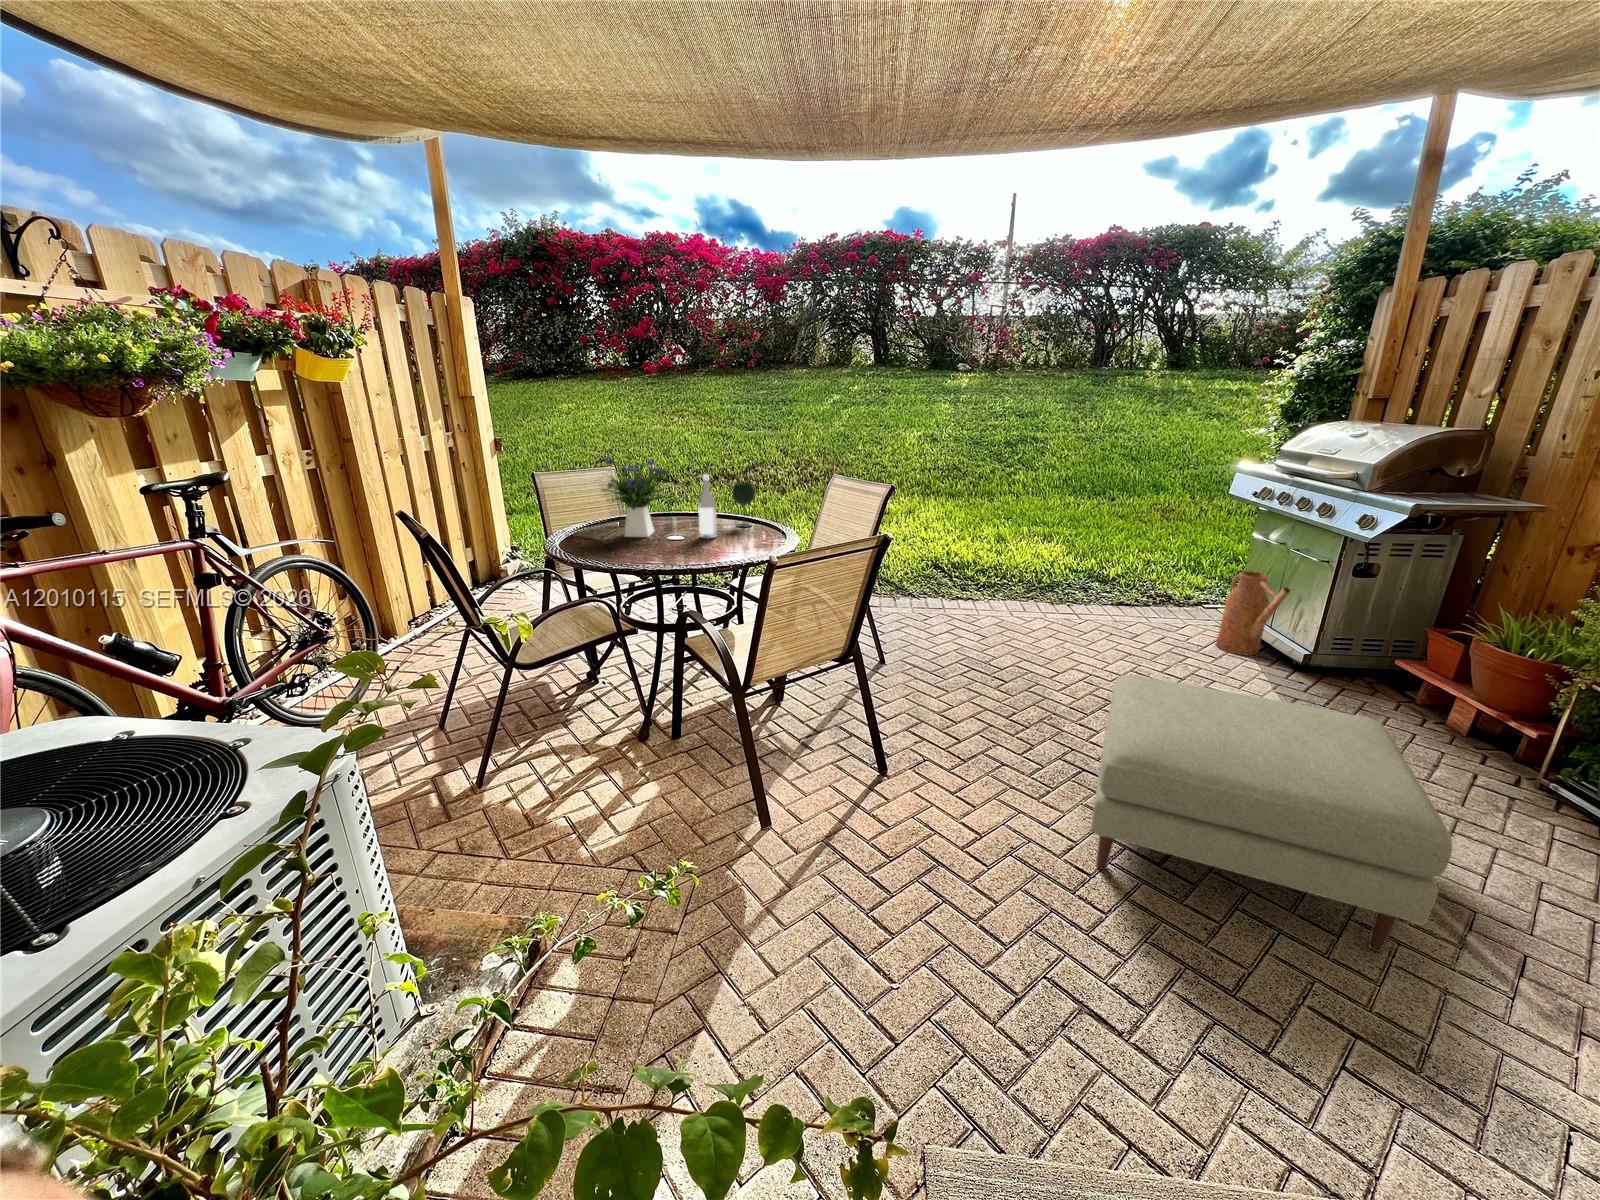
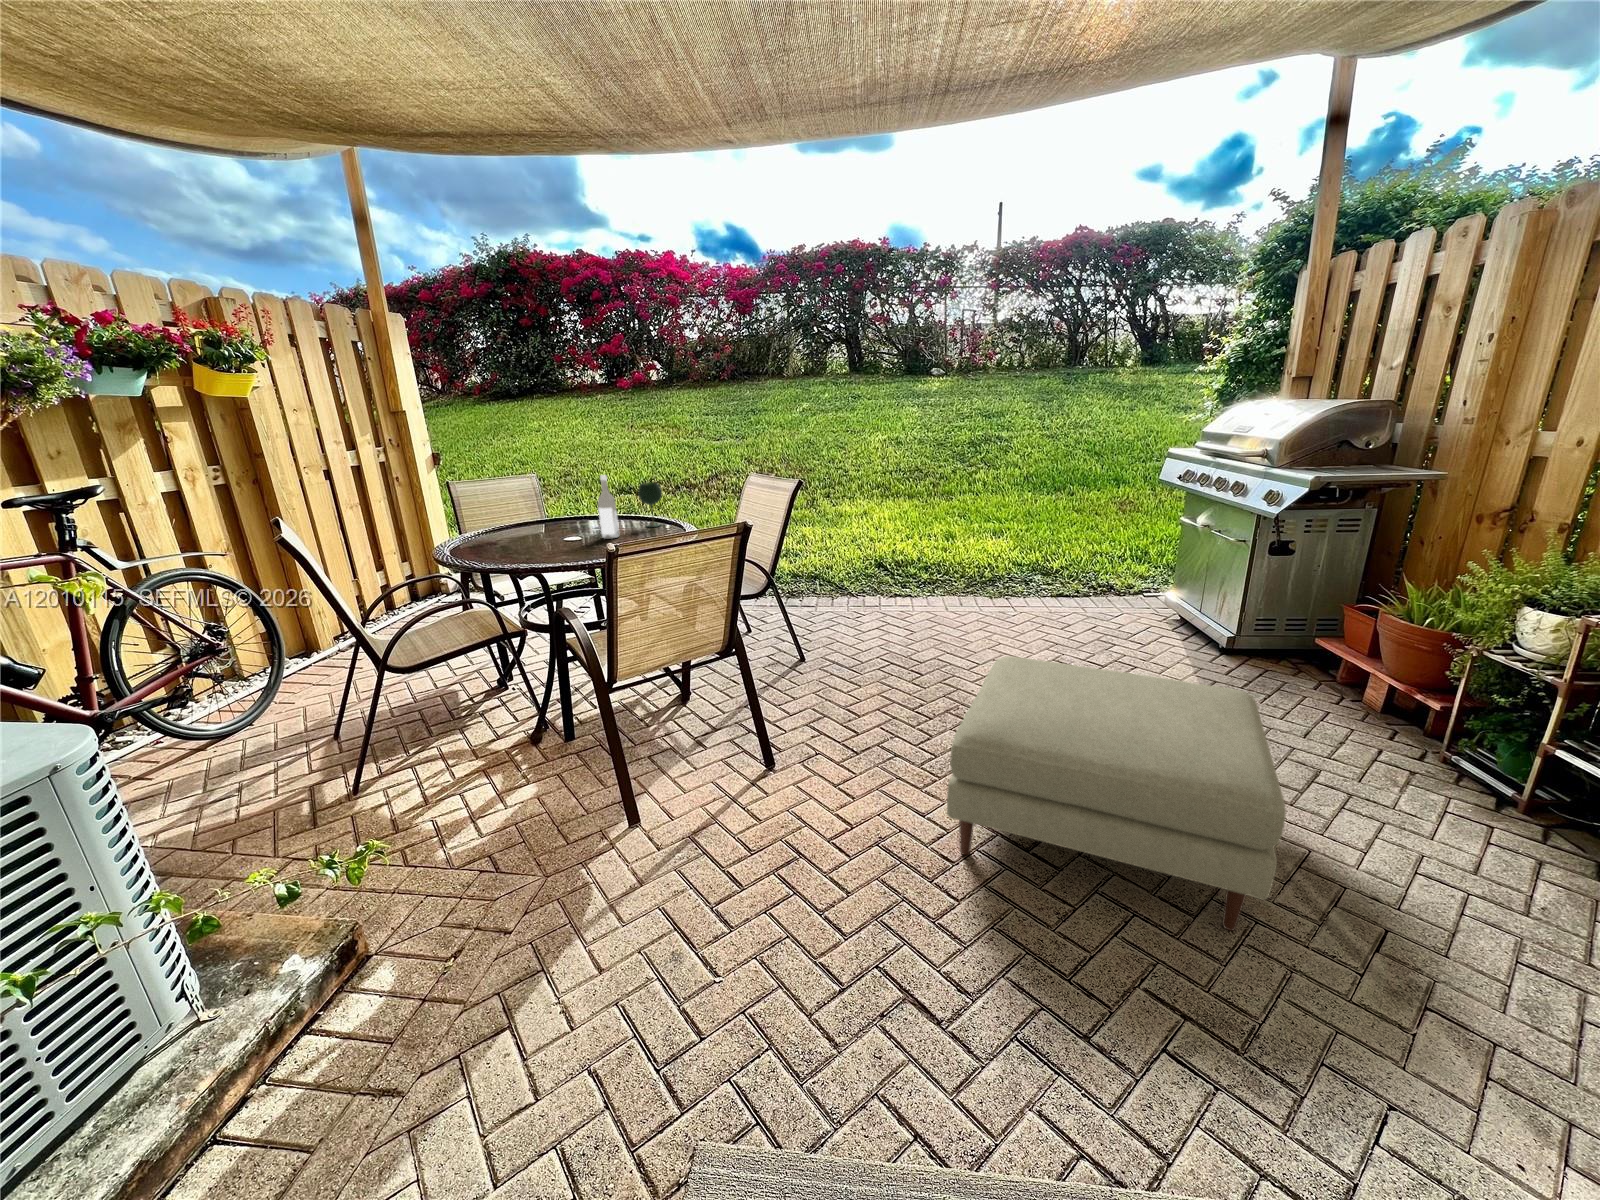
flower arrangement: present [603,456,672,537] -> none [489,457,575,540]
watering can: present [1216,571,1290,656] -> none [1142,553,1205,639]

